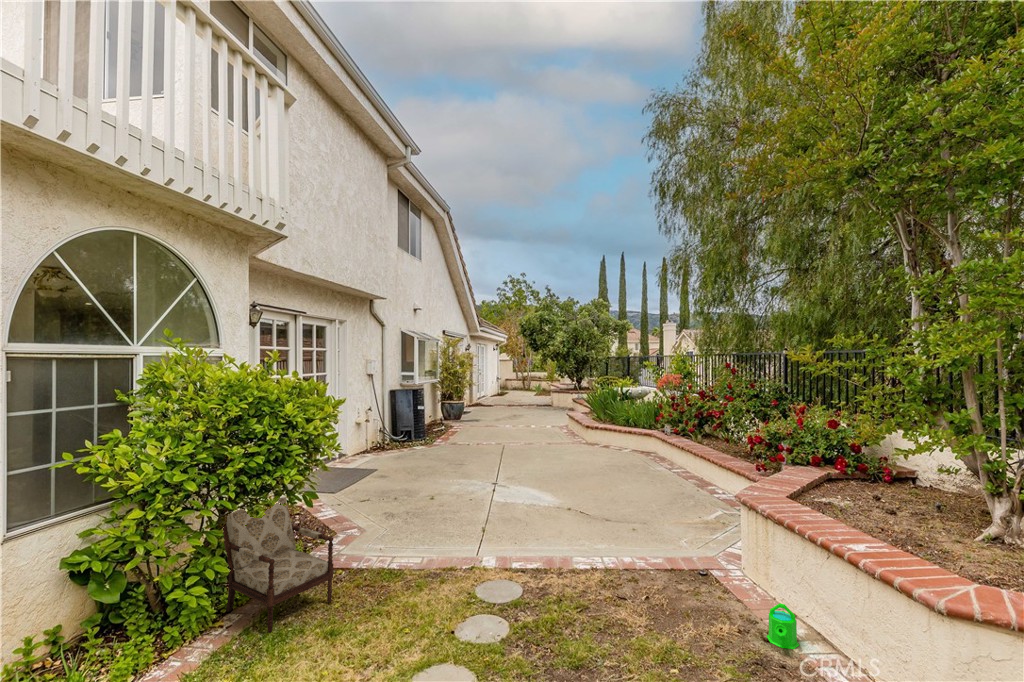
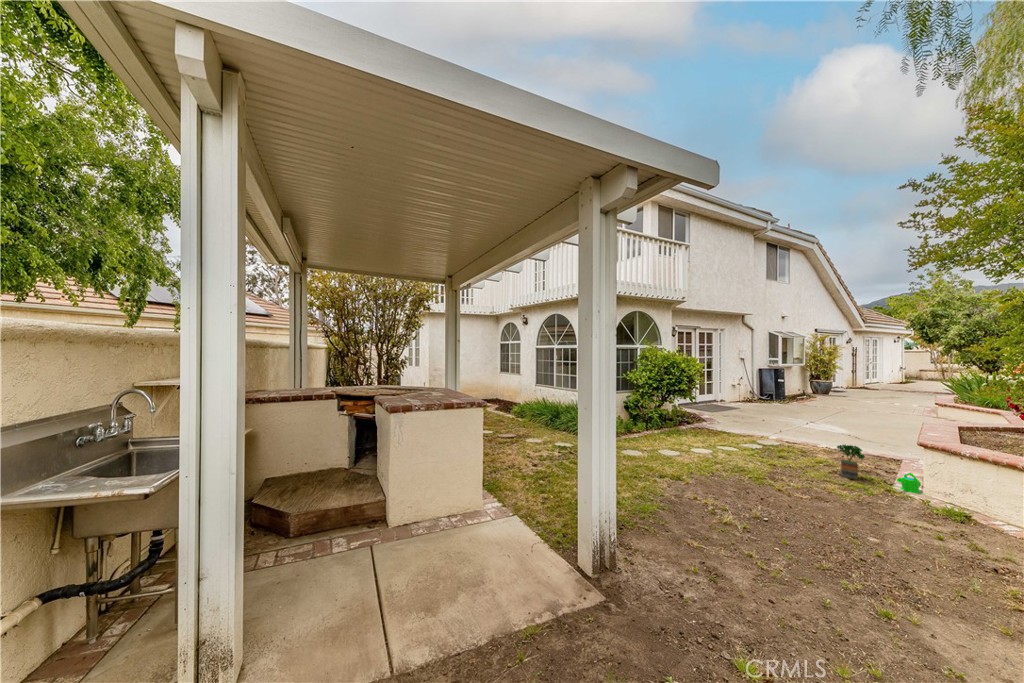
armchair: present [223,497,333,633] -> none [662,399,699,436]
potted tree: none [659,562,719,649] -> present [837,444,865,479]

